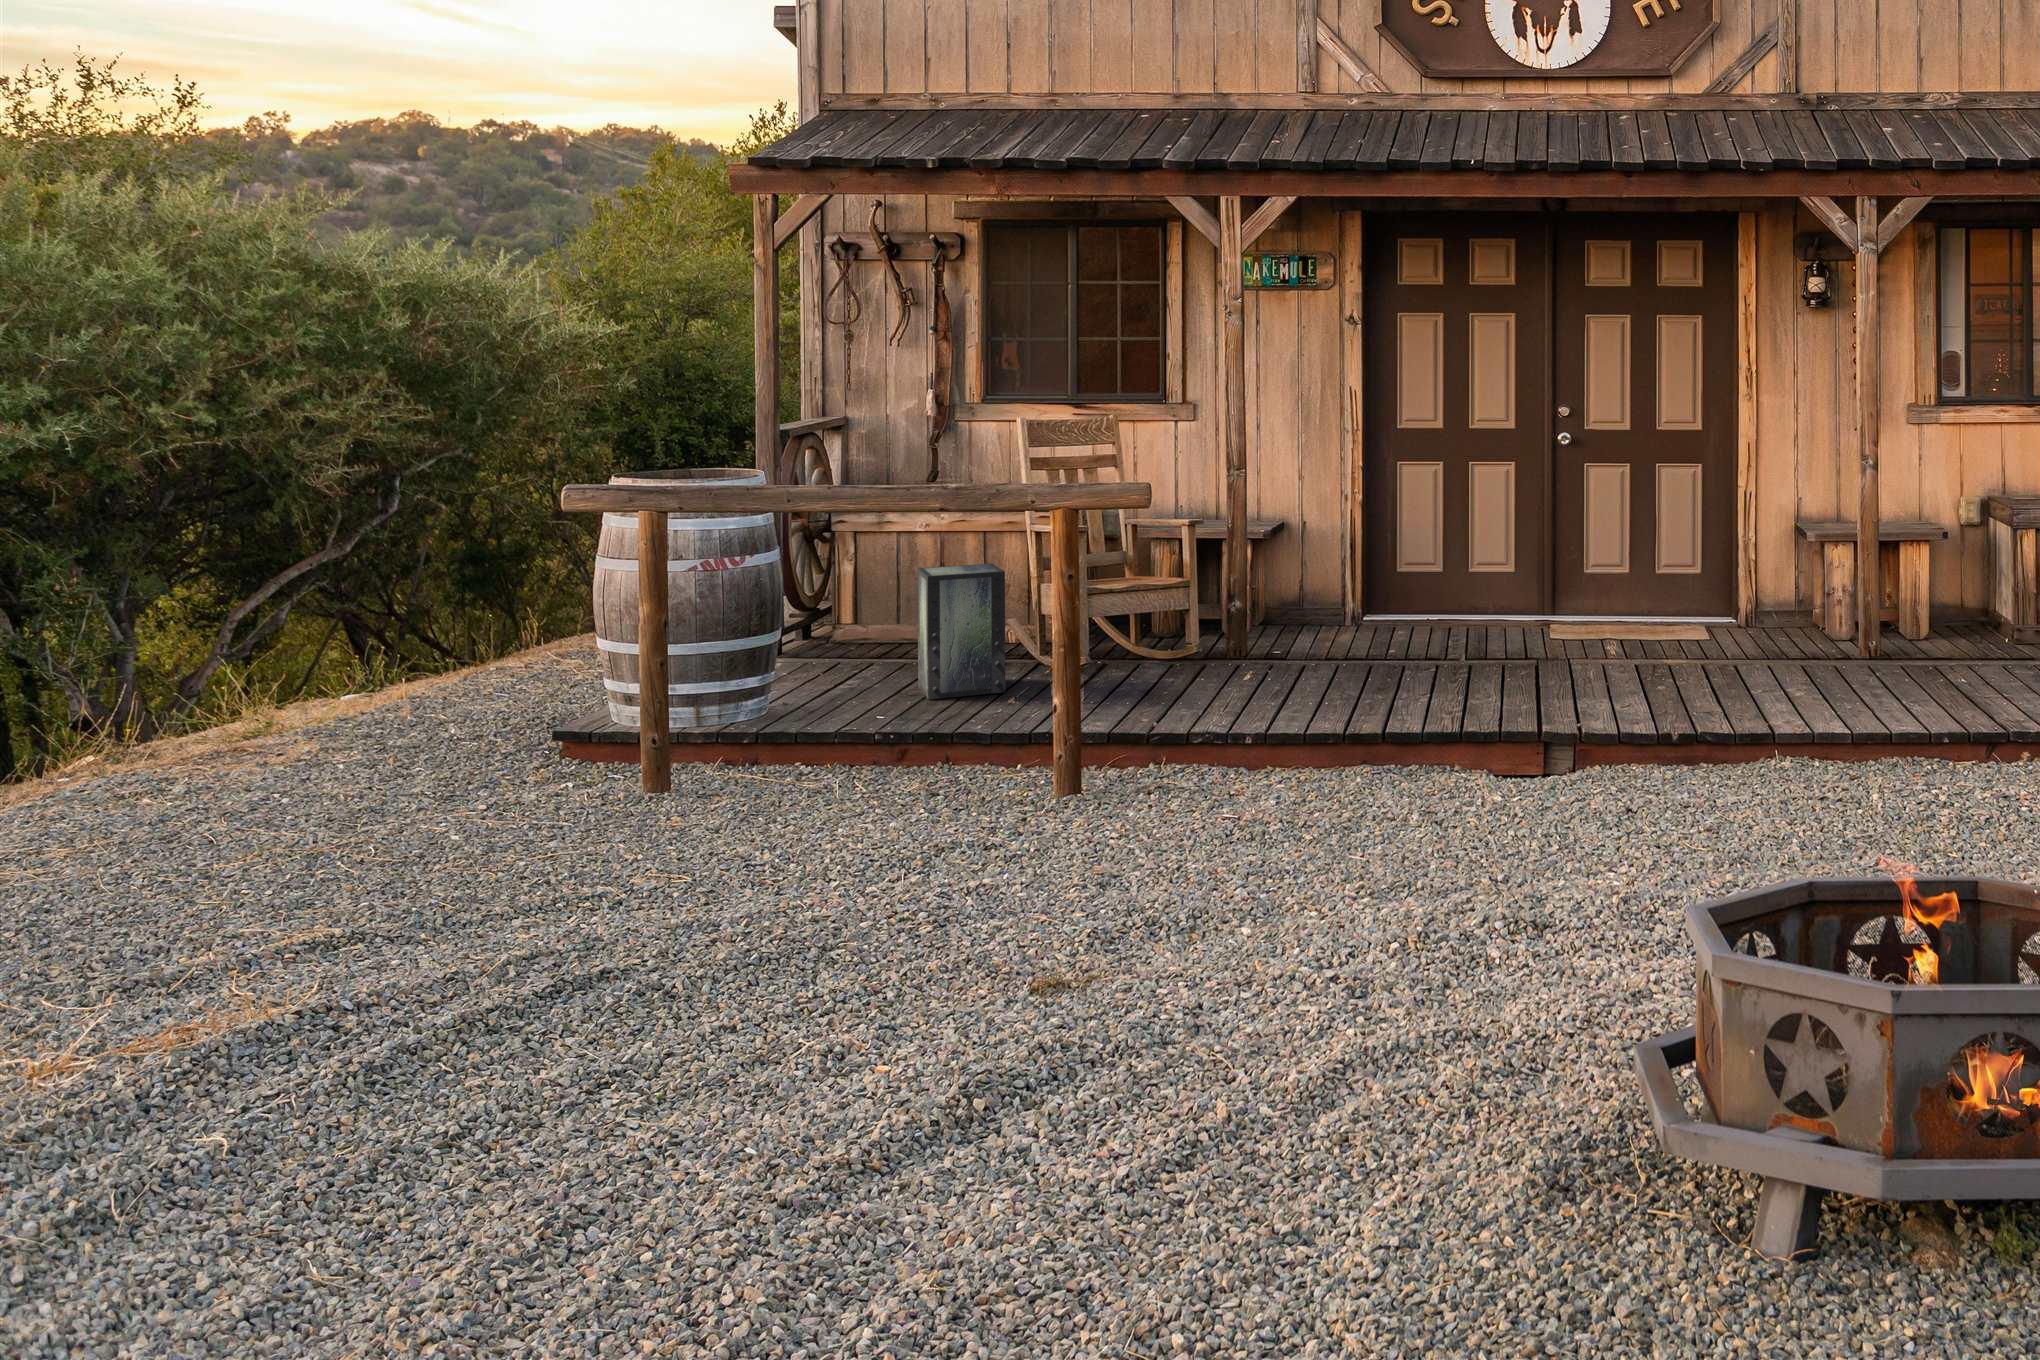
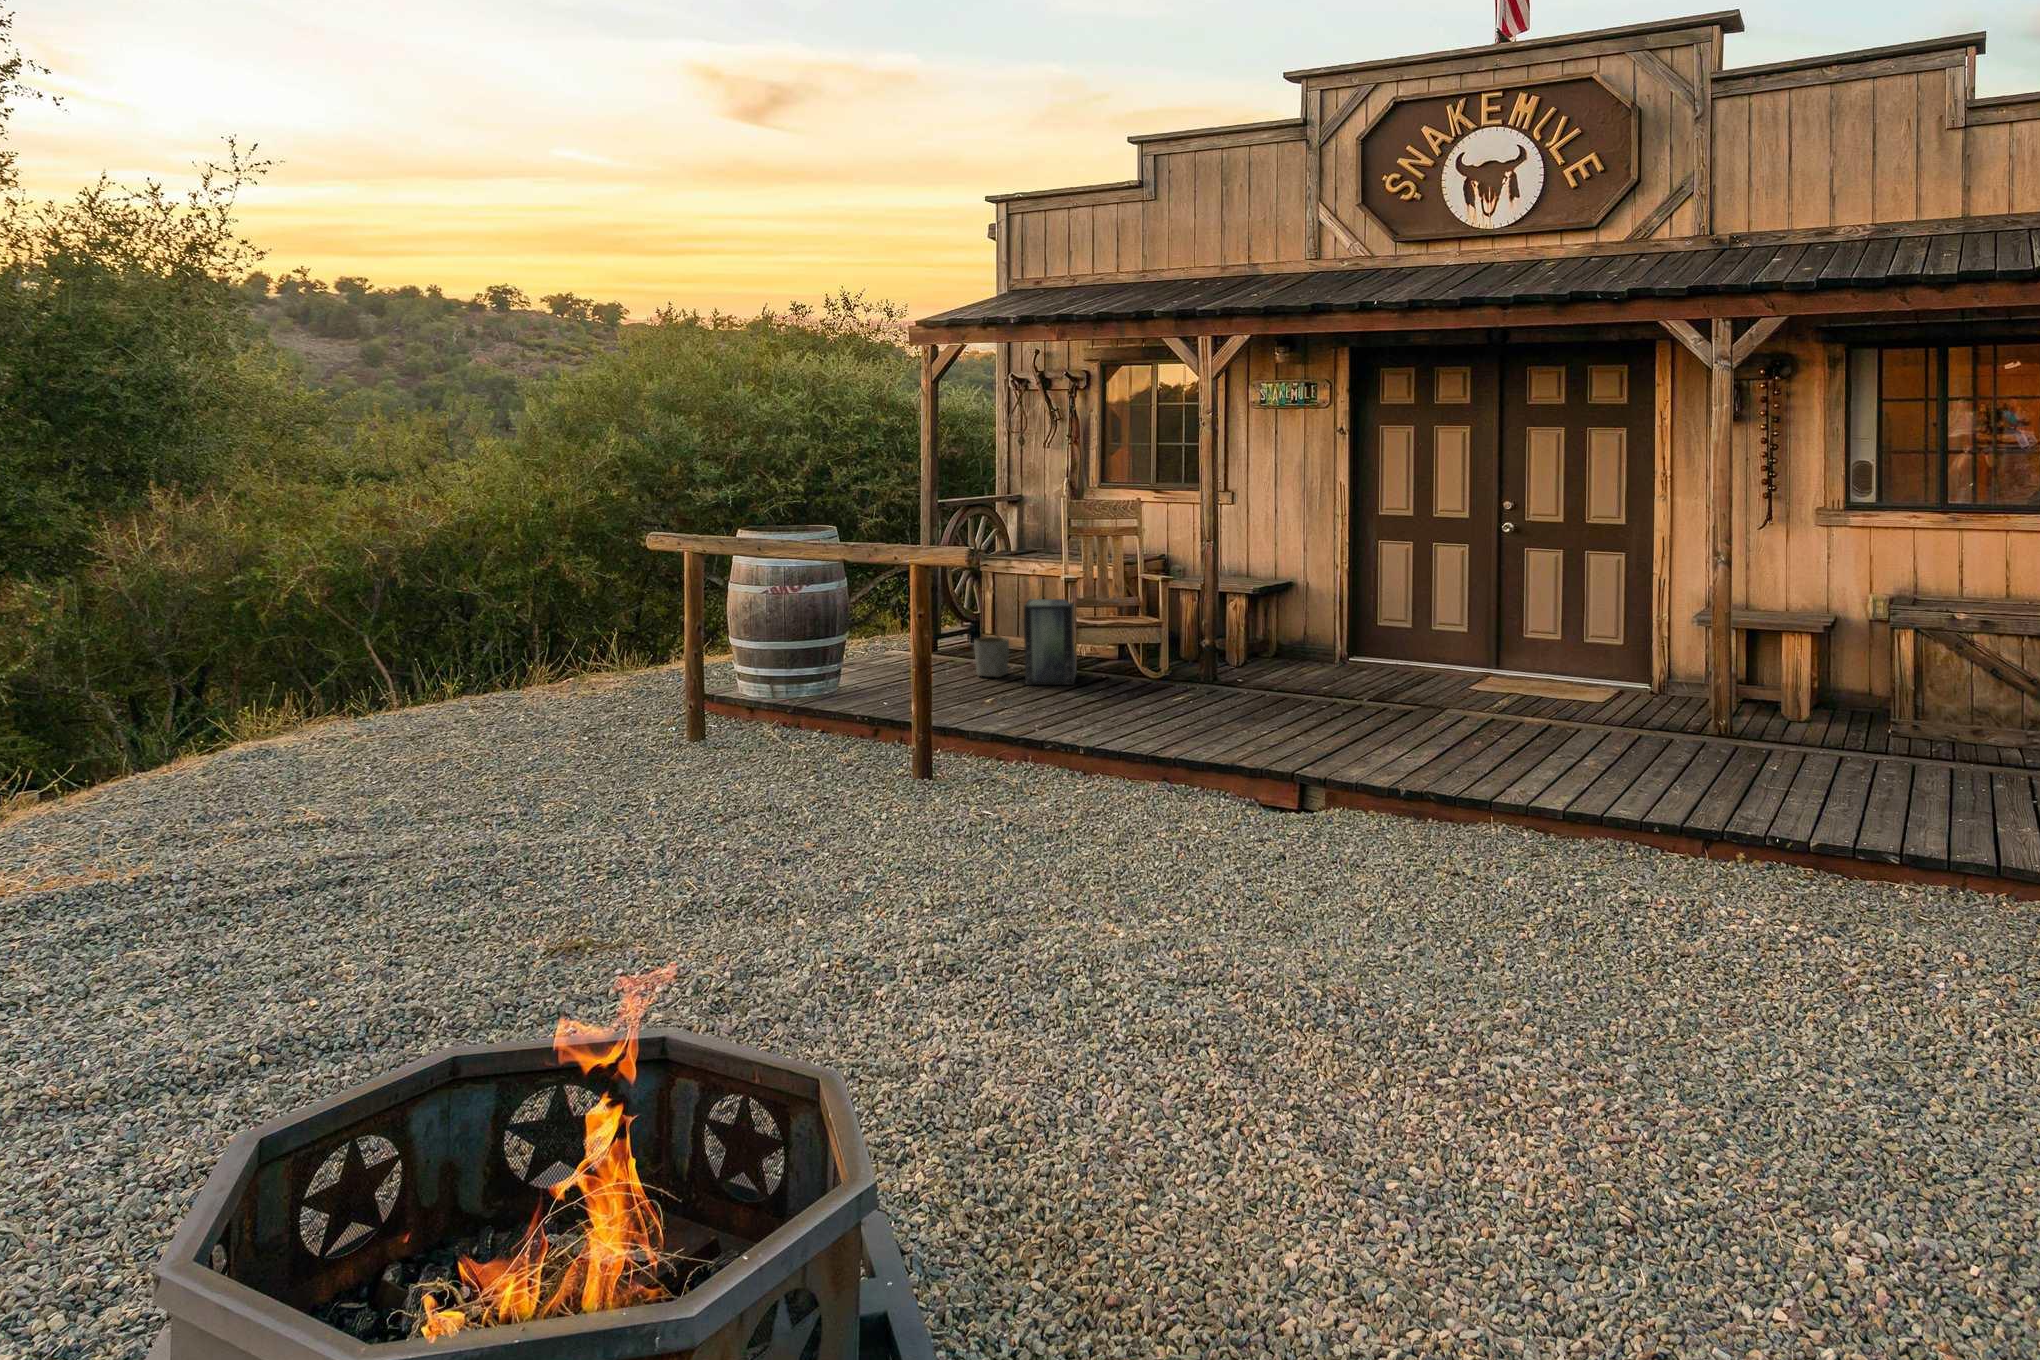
planter: none [827,631,886,696] -> present [974,636,1009,677]

